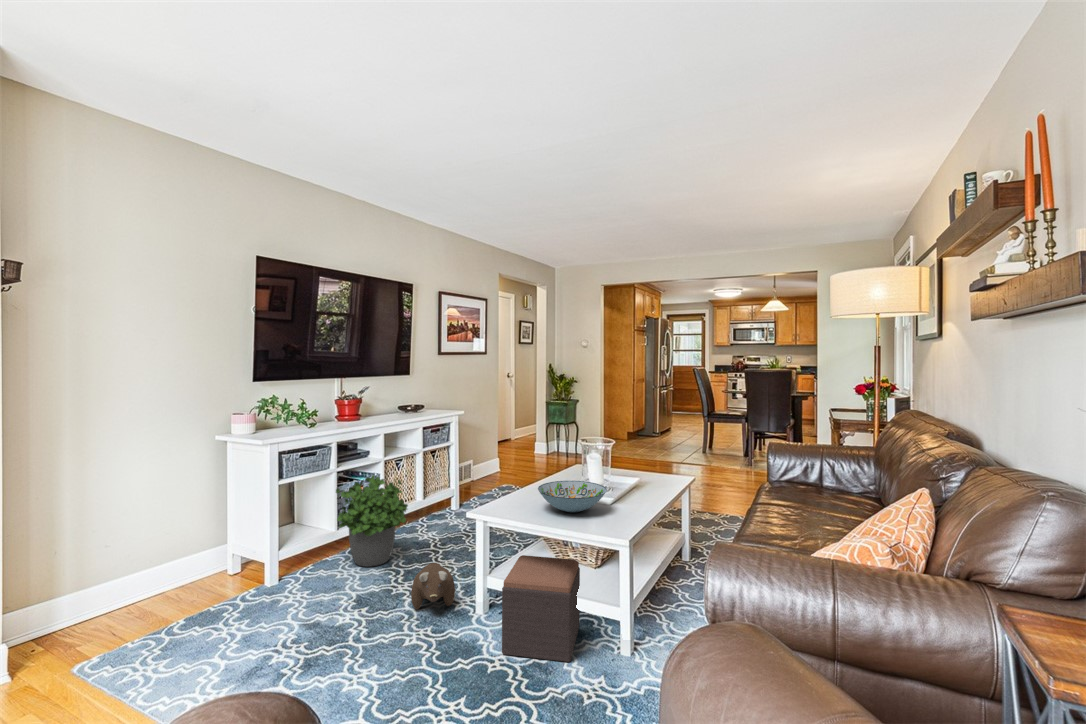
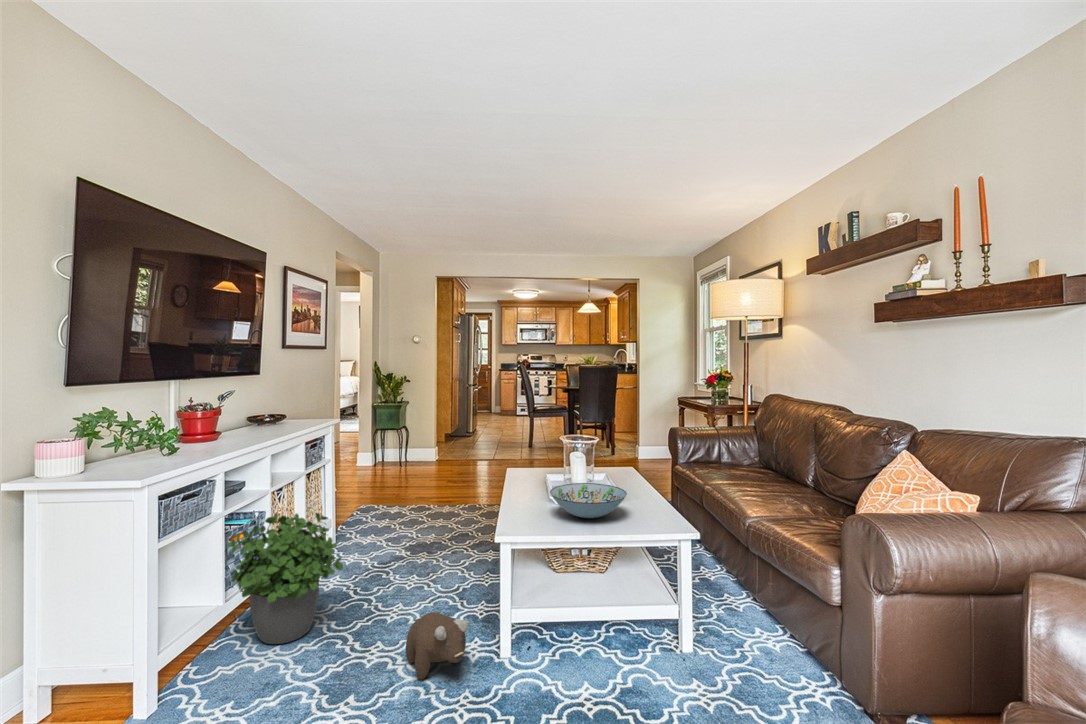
footstool: present [502,555,580,662] -> none [555,569,656,699]

